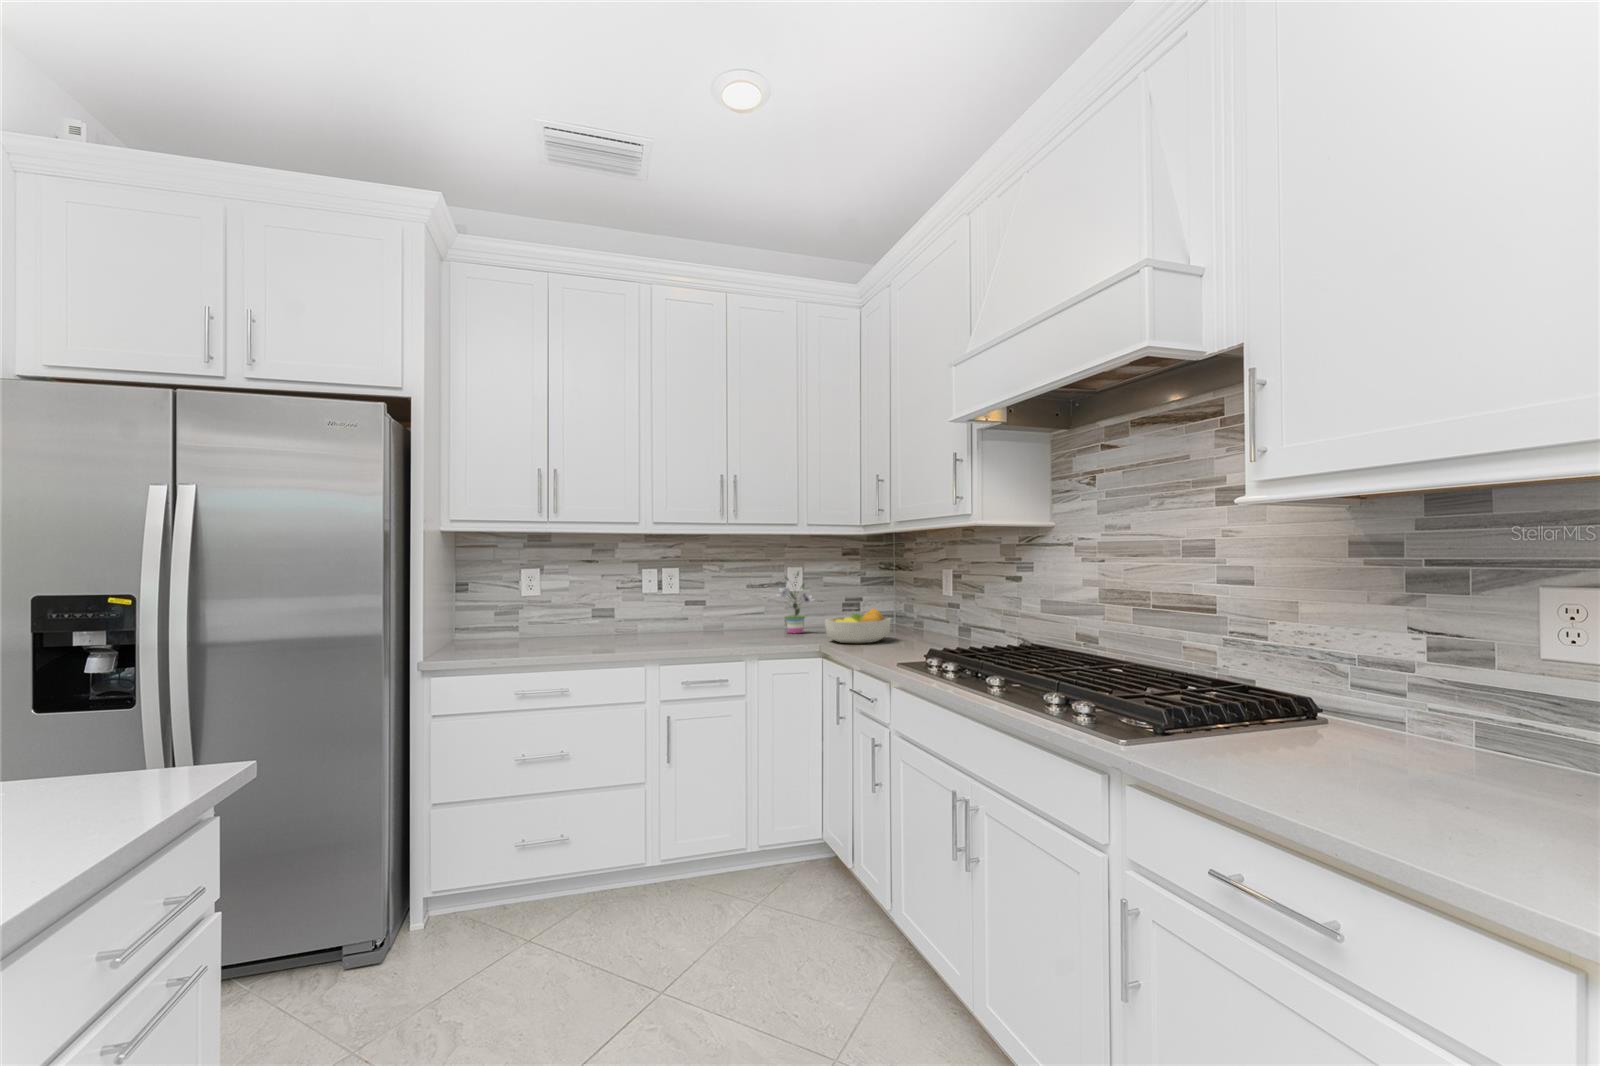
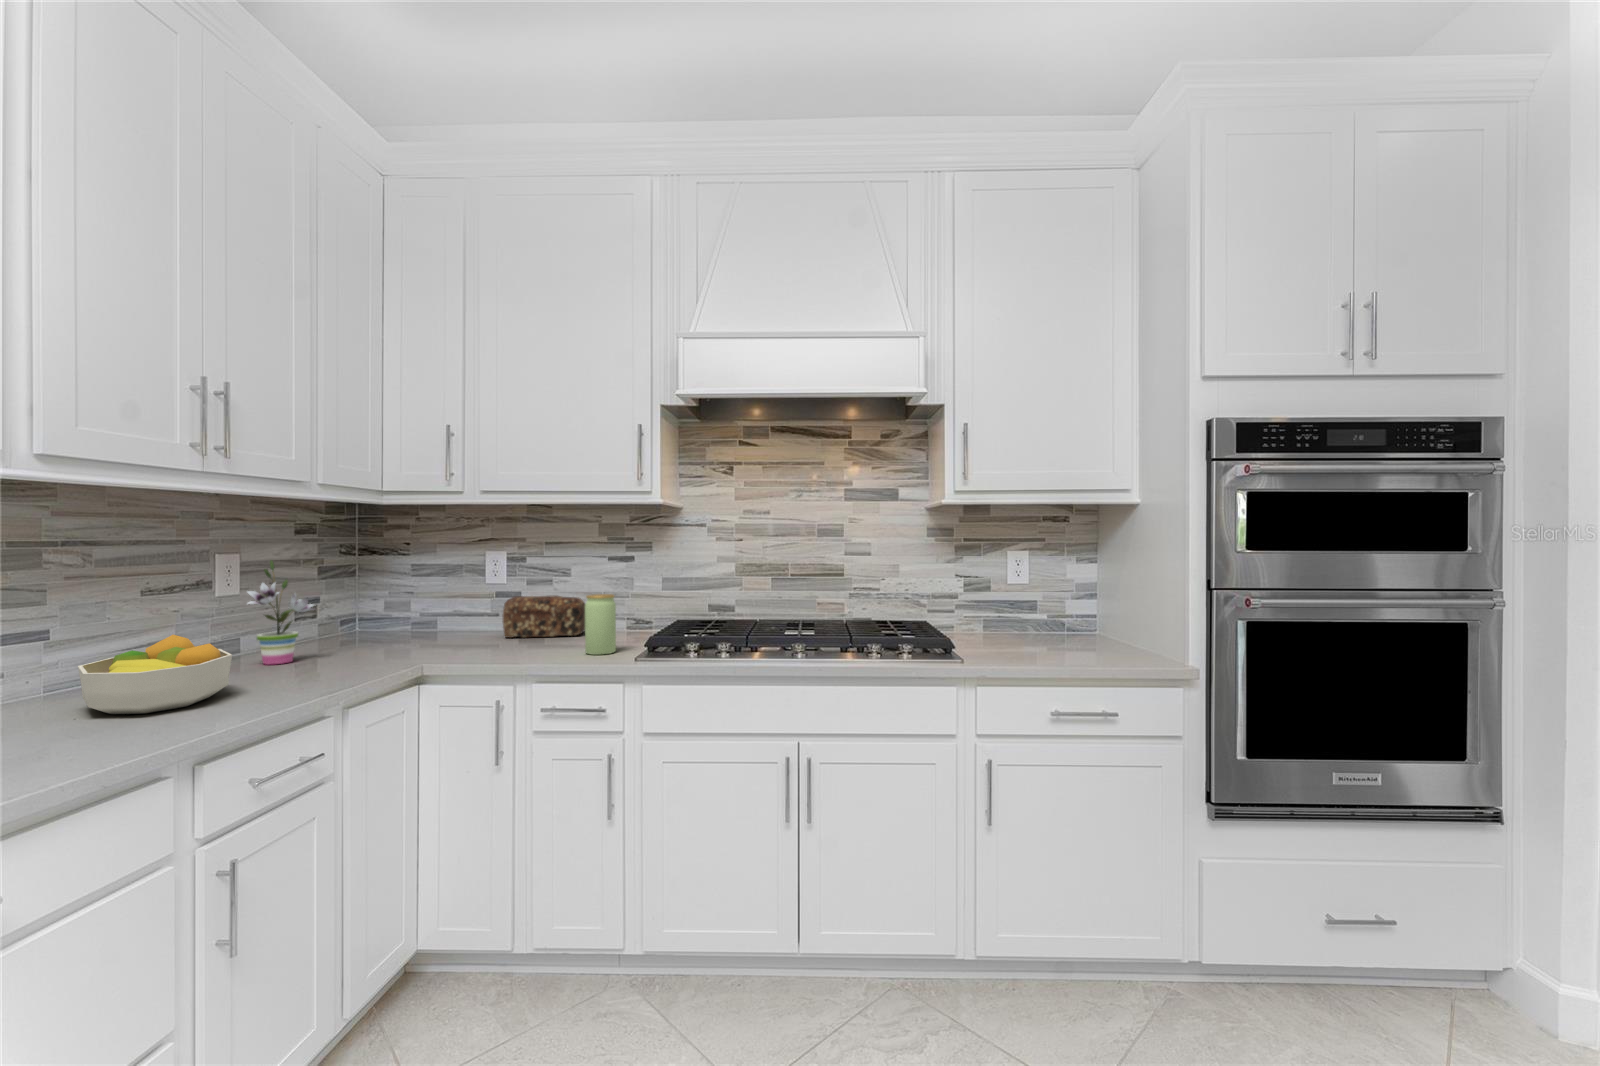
jar: none [900,607,927,660] -> present [585,594,616,655]
bread loaf: none [933,607,1003,646] -> present [503,596,585,638]
fruit bowl: present [825,608,891,644] -> present [78,635,232,714]

